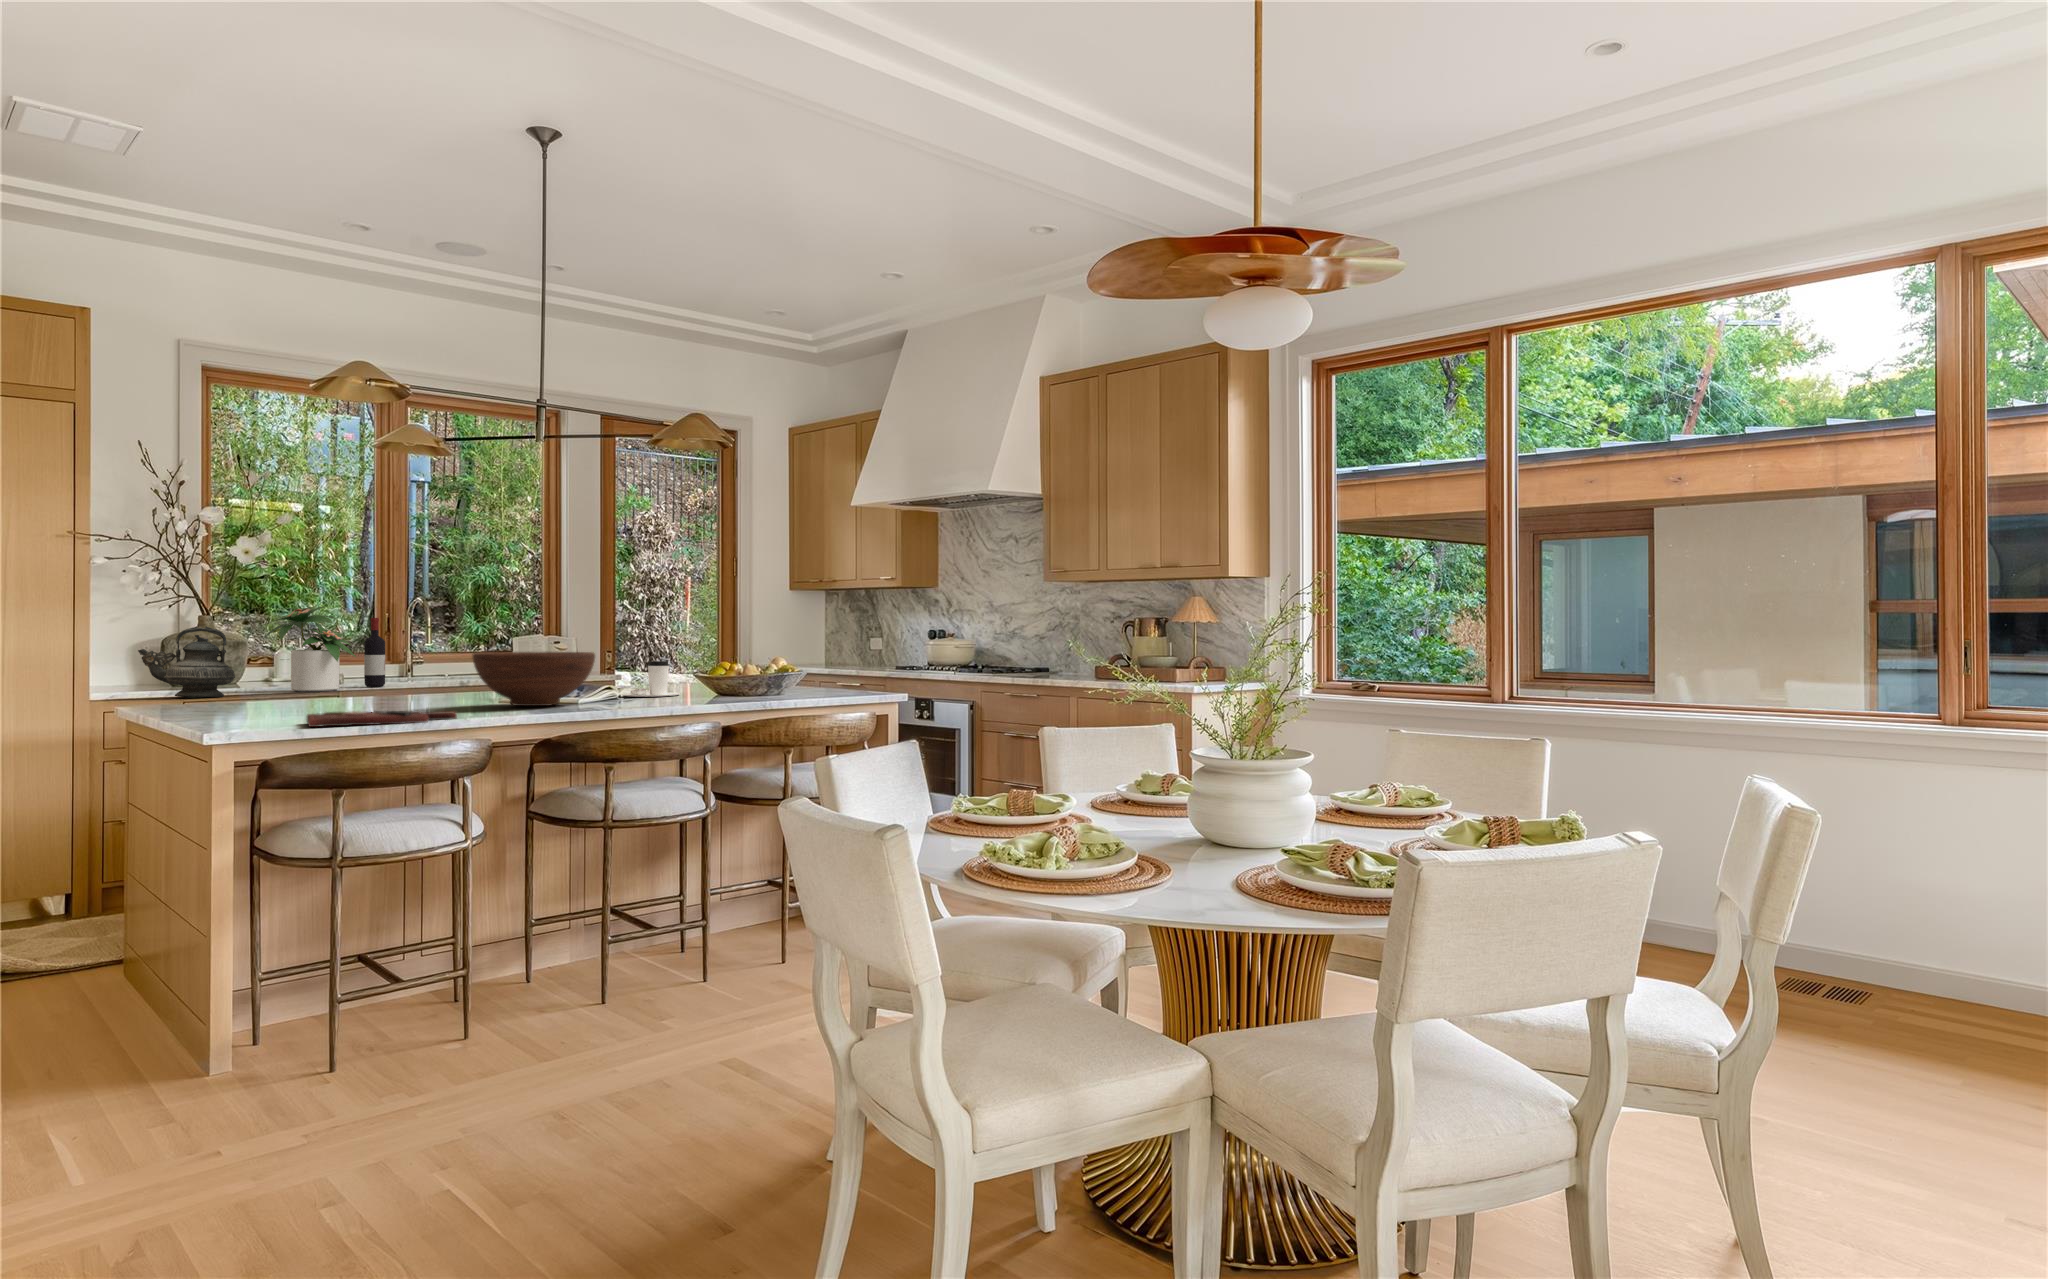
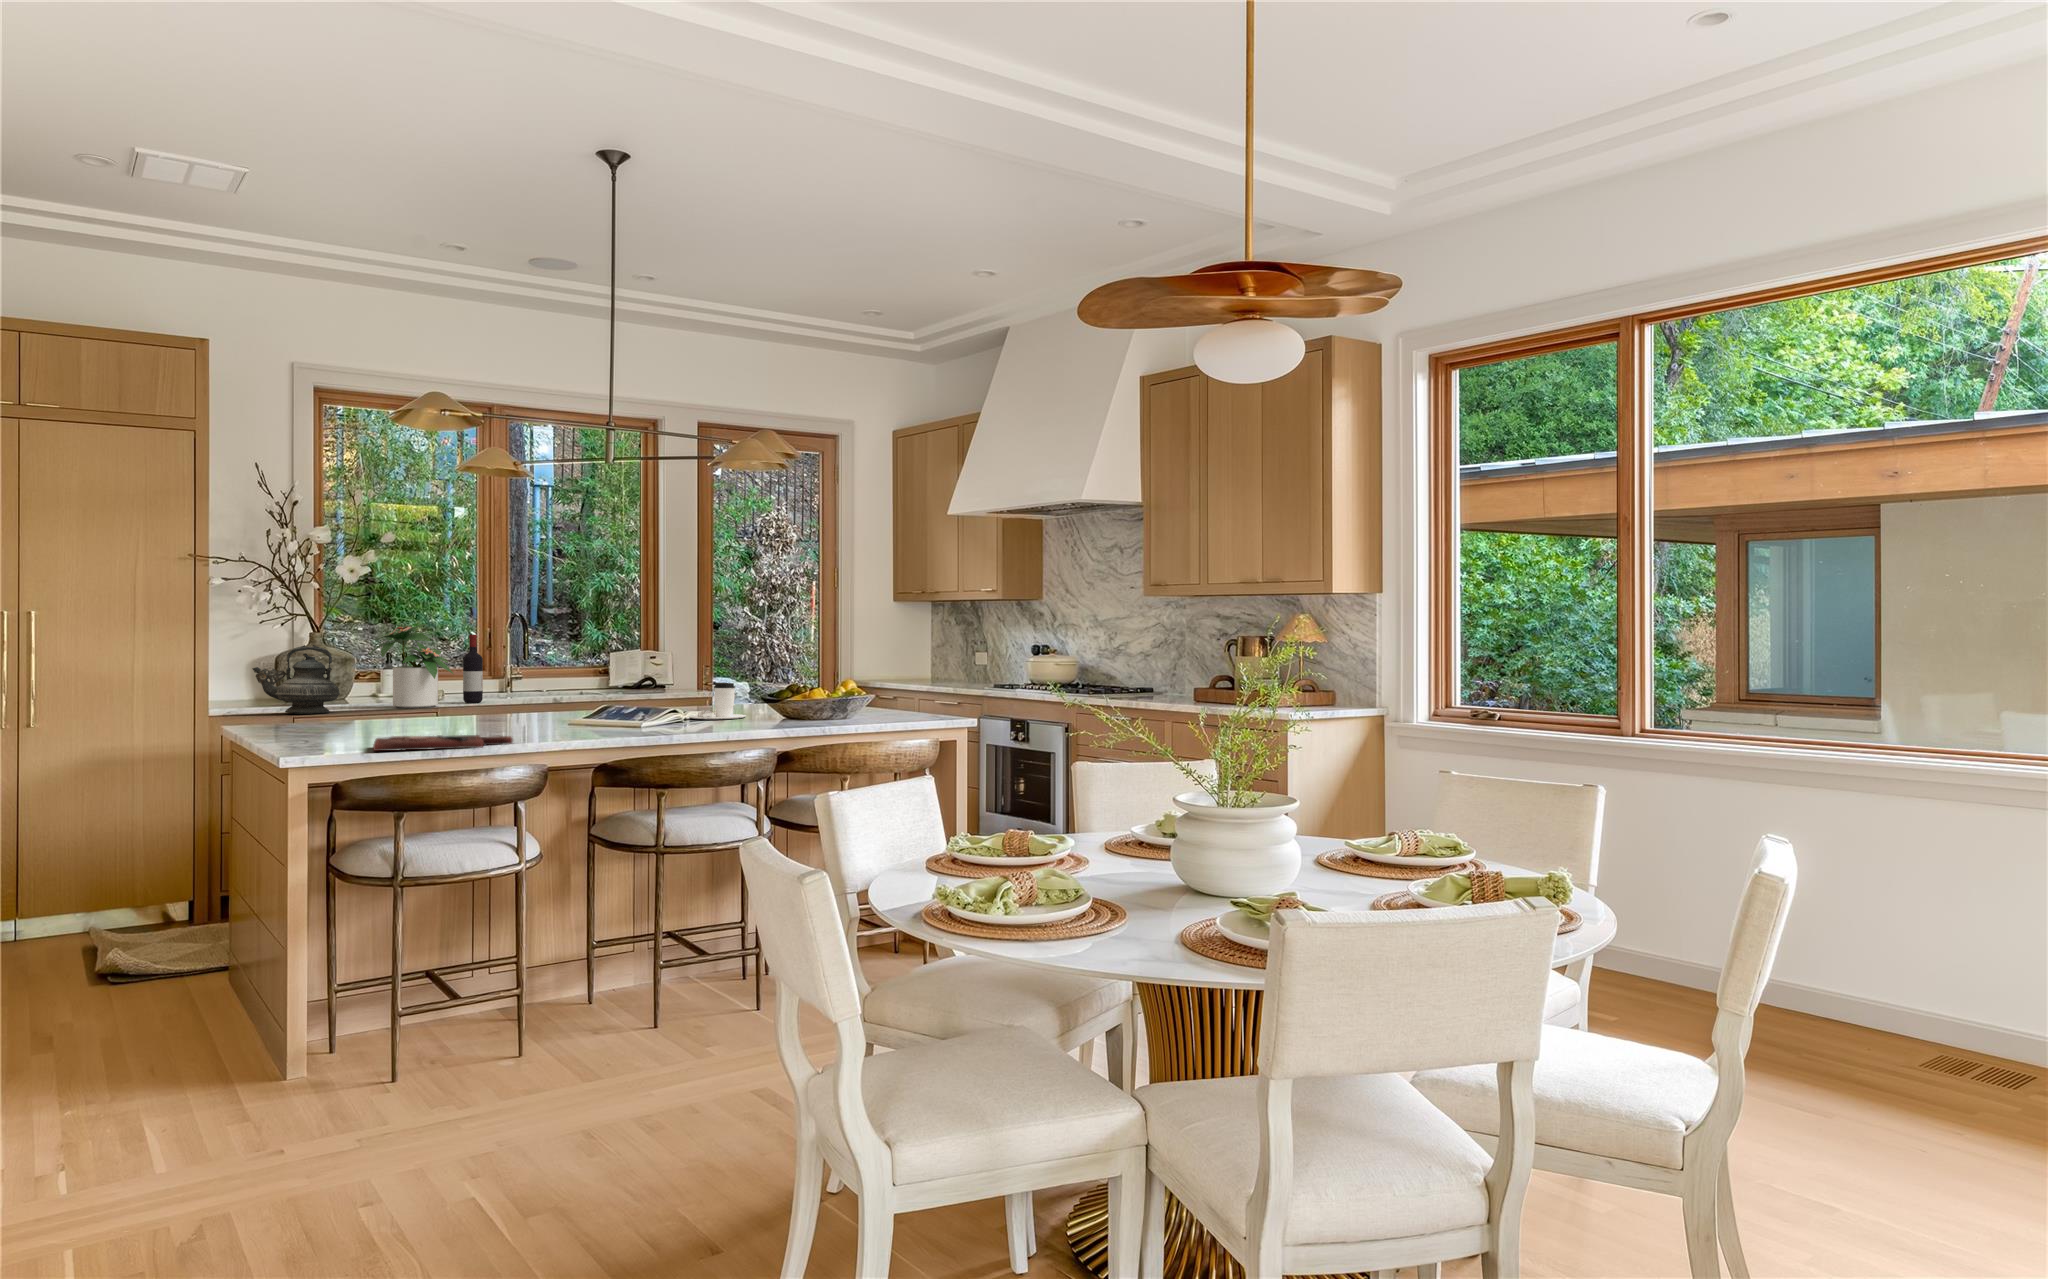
fruit bowl: present [472,652,595,706] -> none [537,675,655,730]

